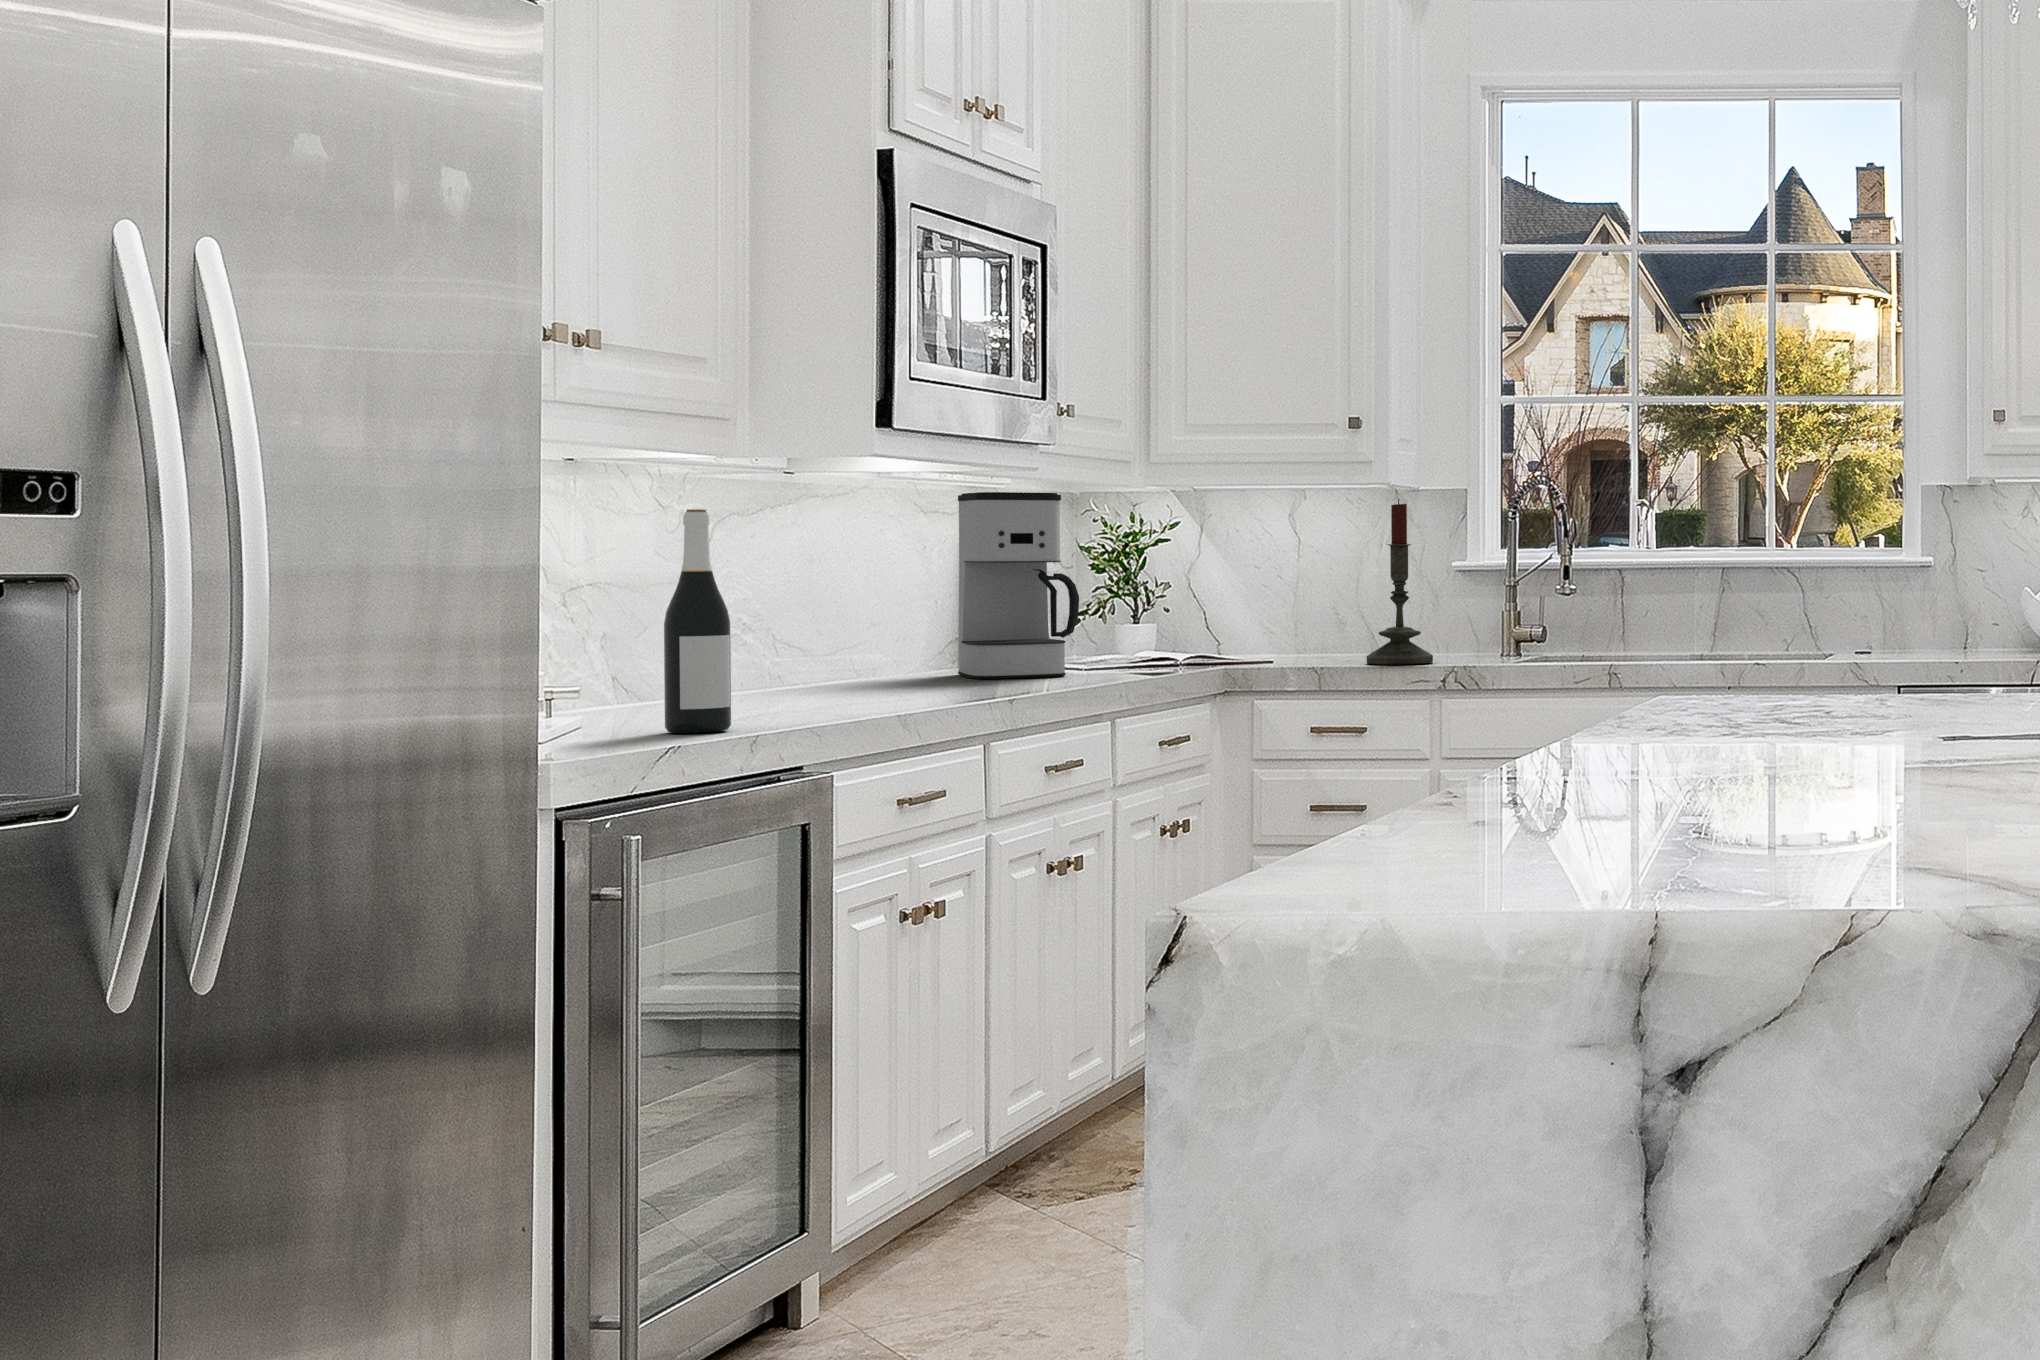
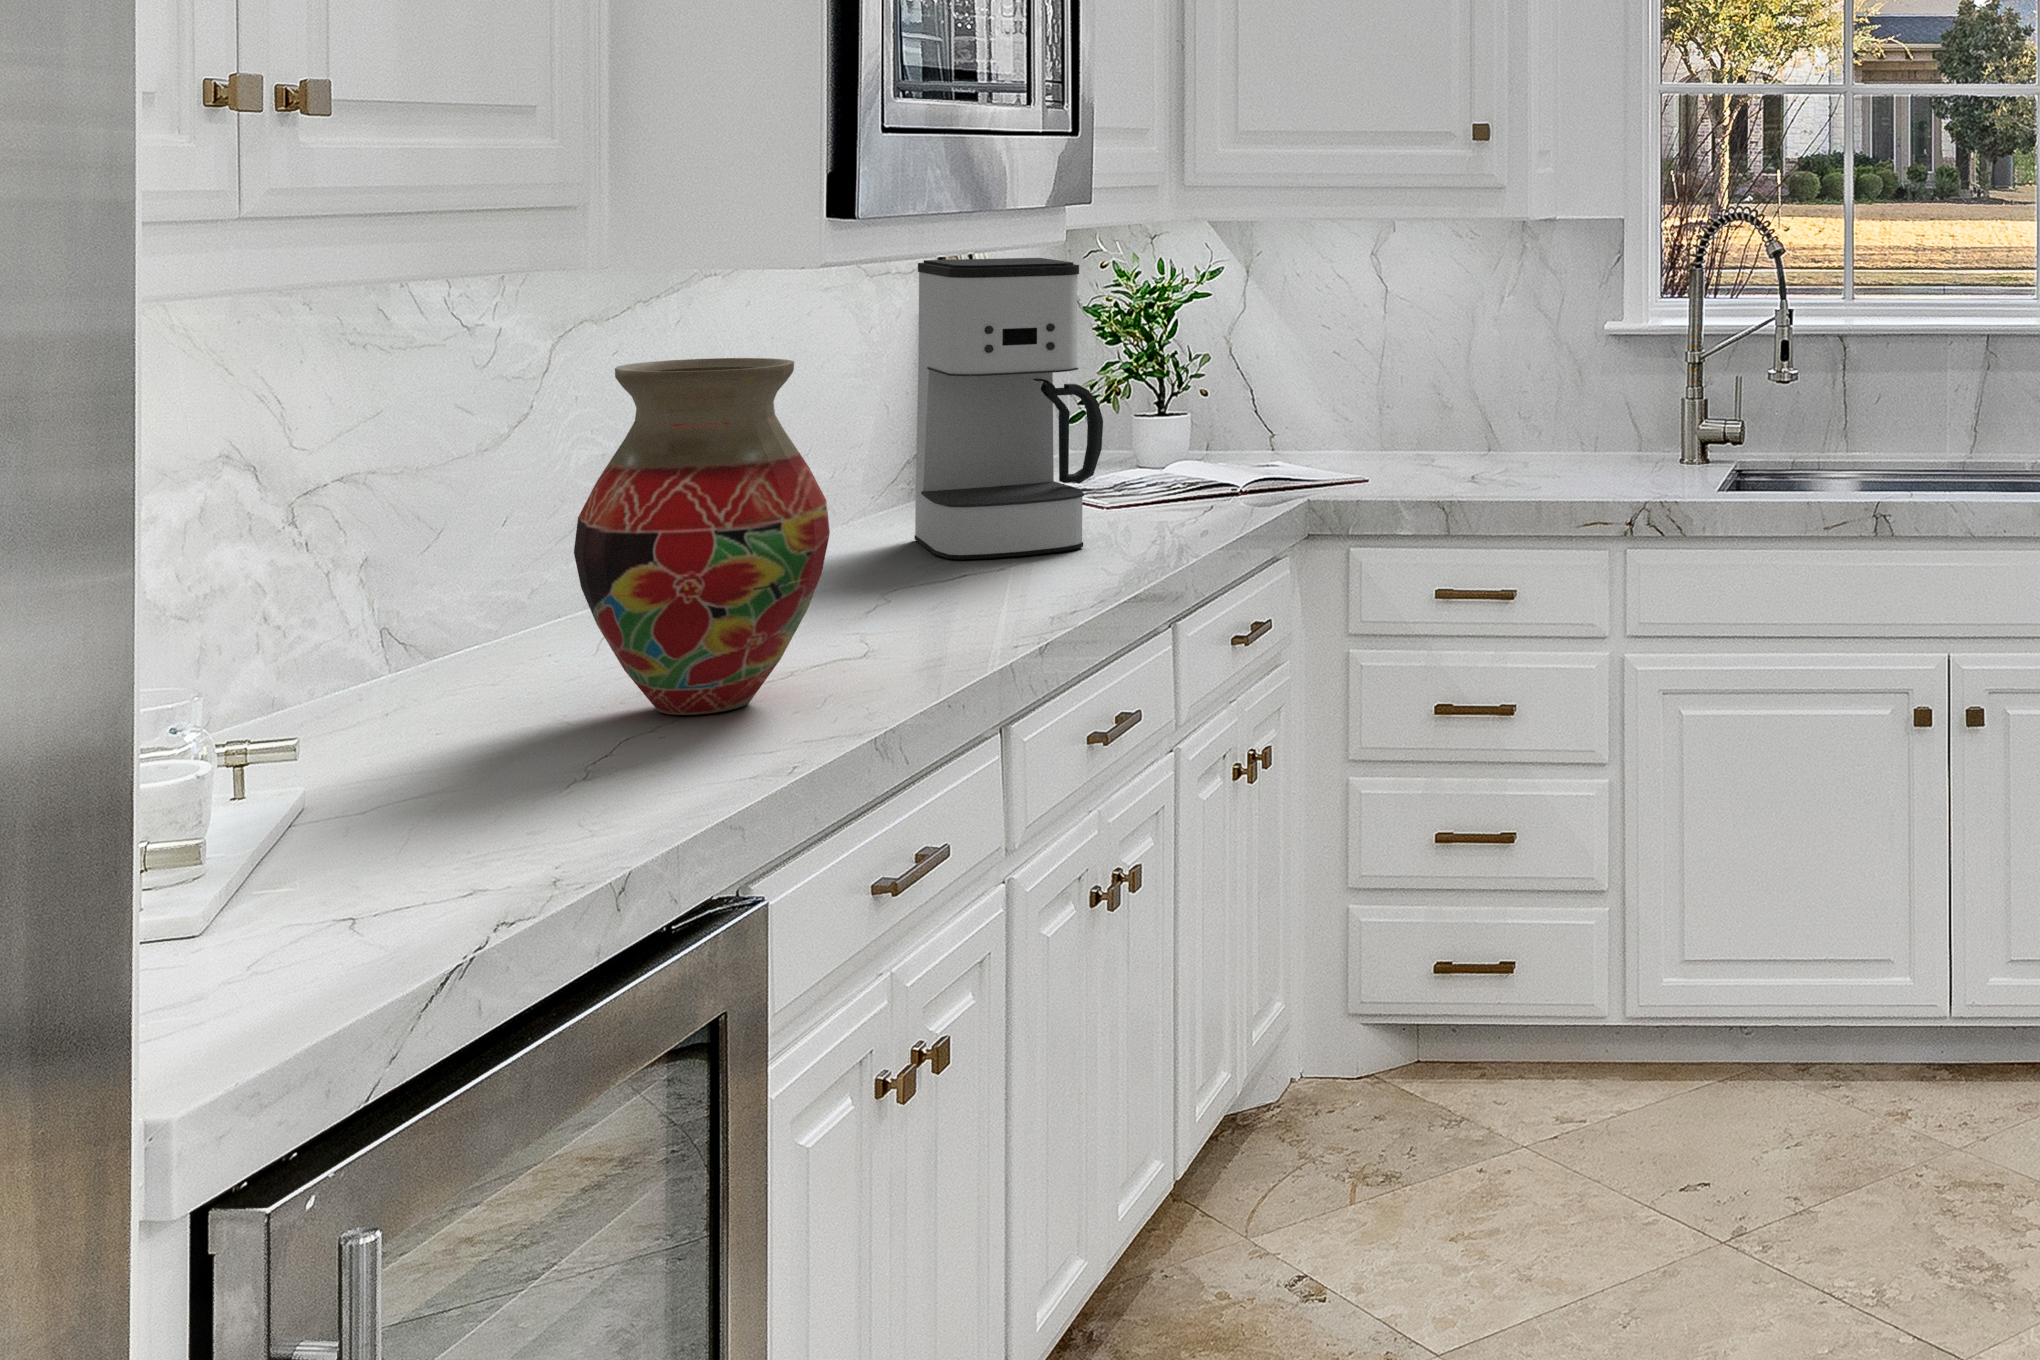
candle: present [1367,499,1433,664] -> none [1516,251,1613,502]
wine bottle: present [664,509,731,733] -> none [415,411,544,844]
vase: none [744,513,891,711] -> present [574,358,830,715]

